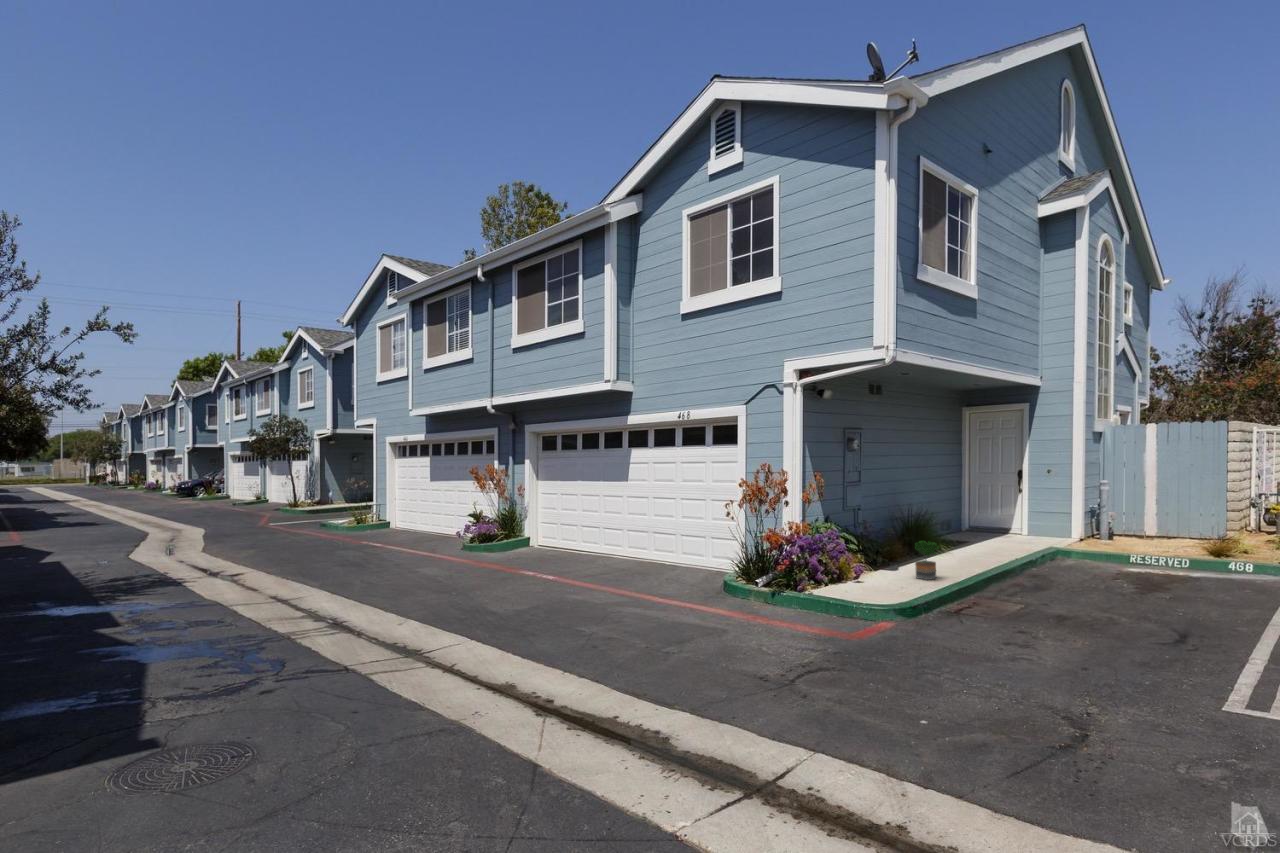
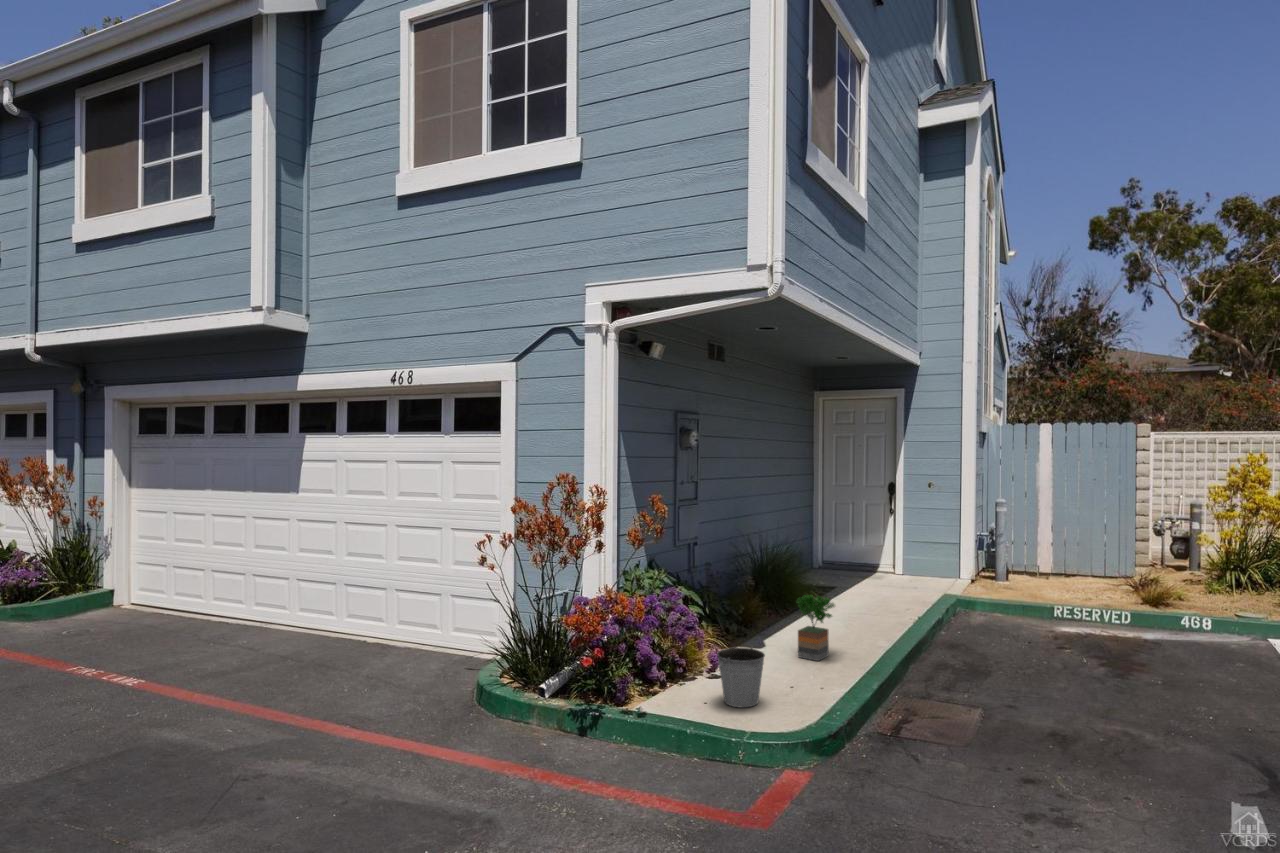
bucket: none [854,563,884,595] -> present [717,647,765,707]

